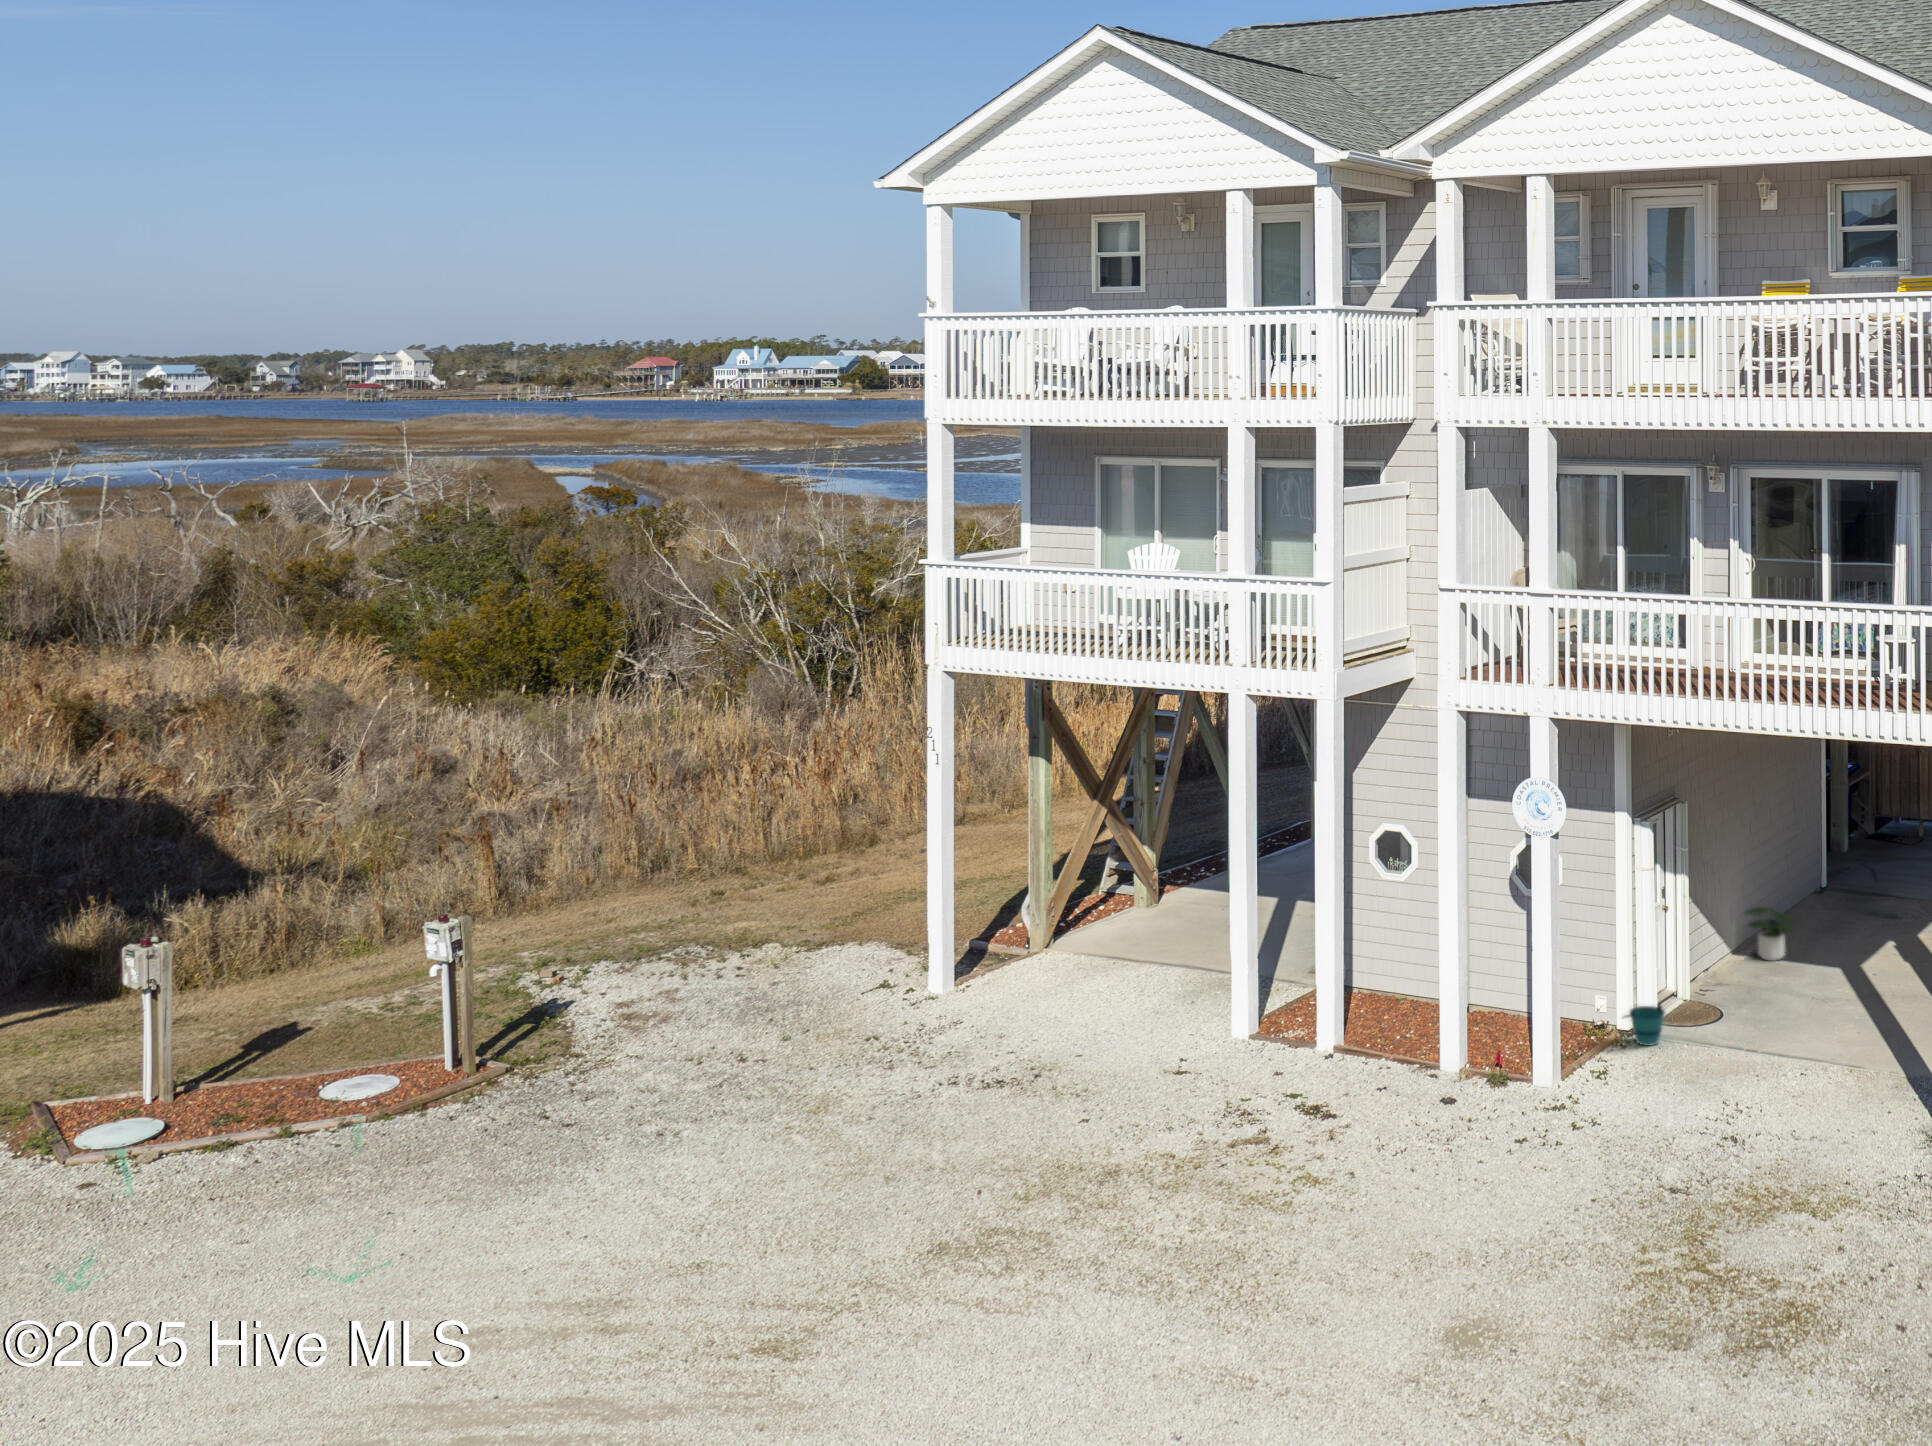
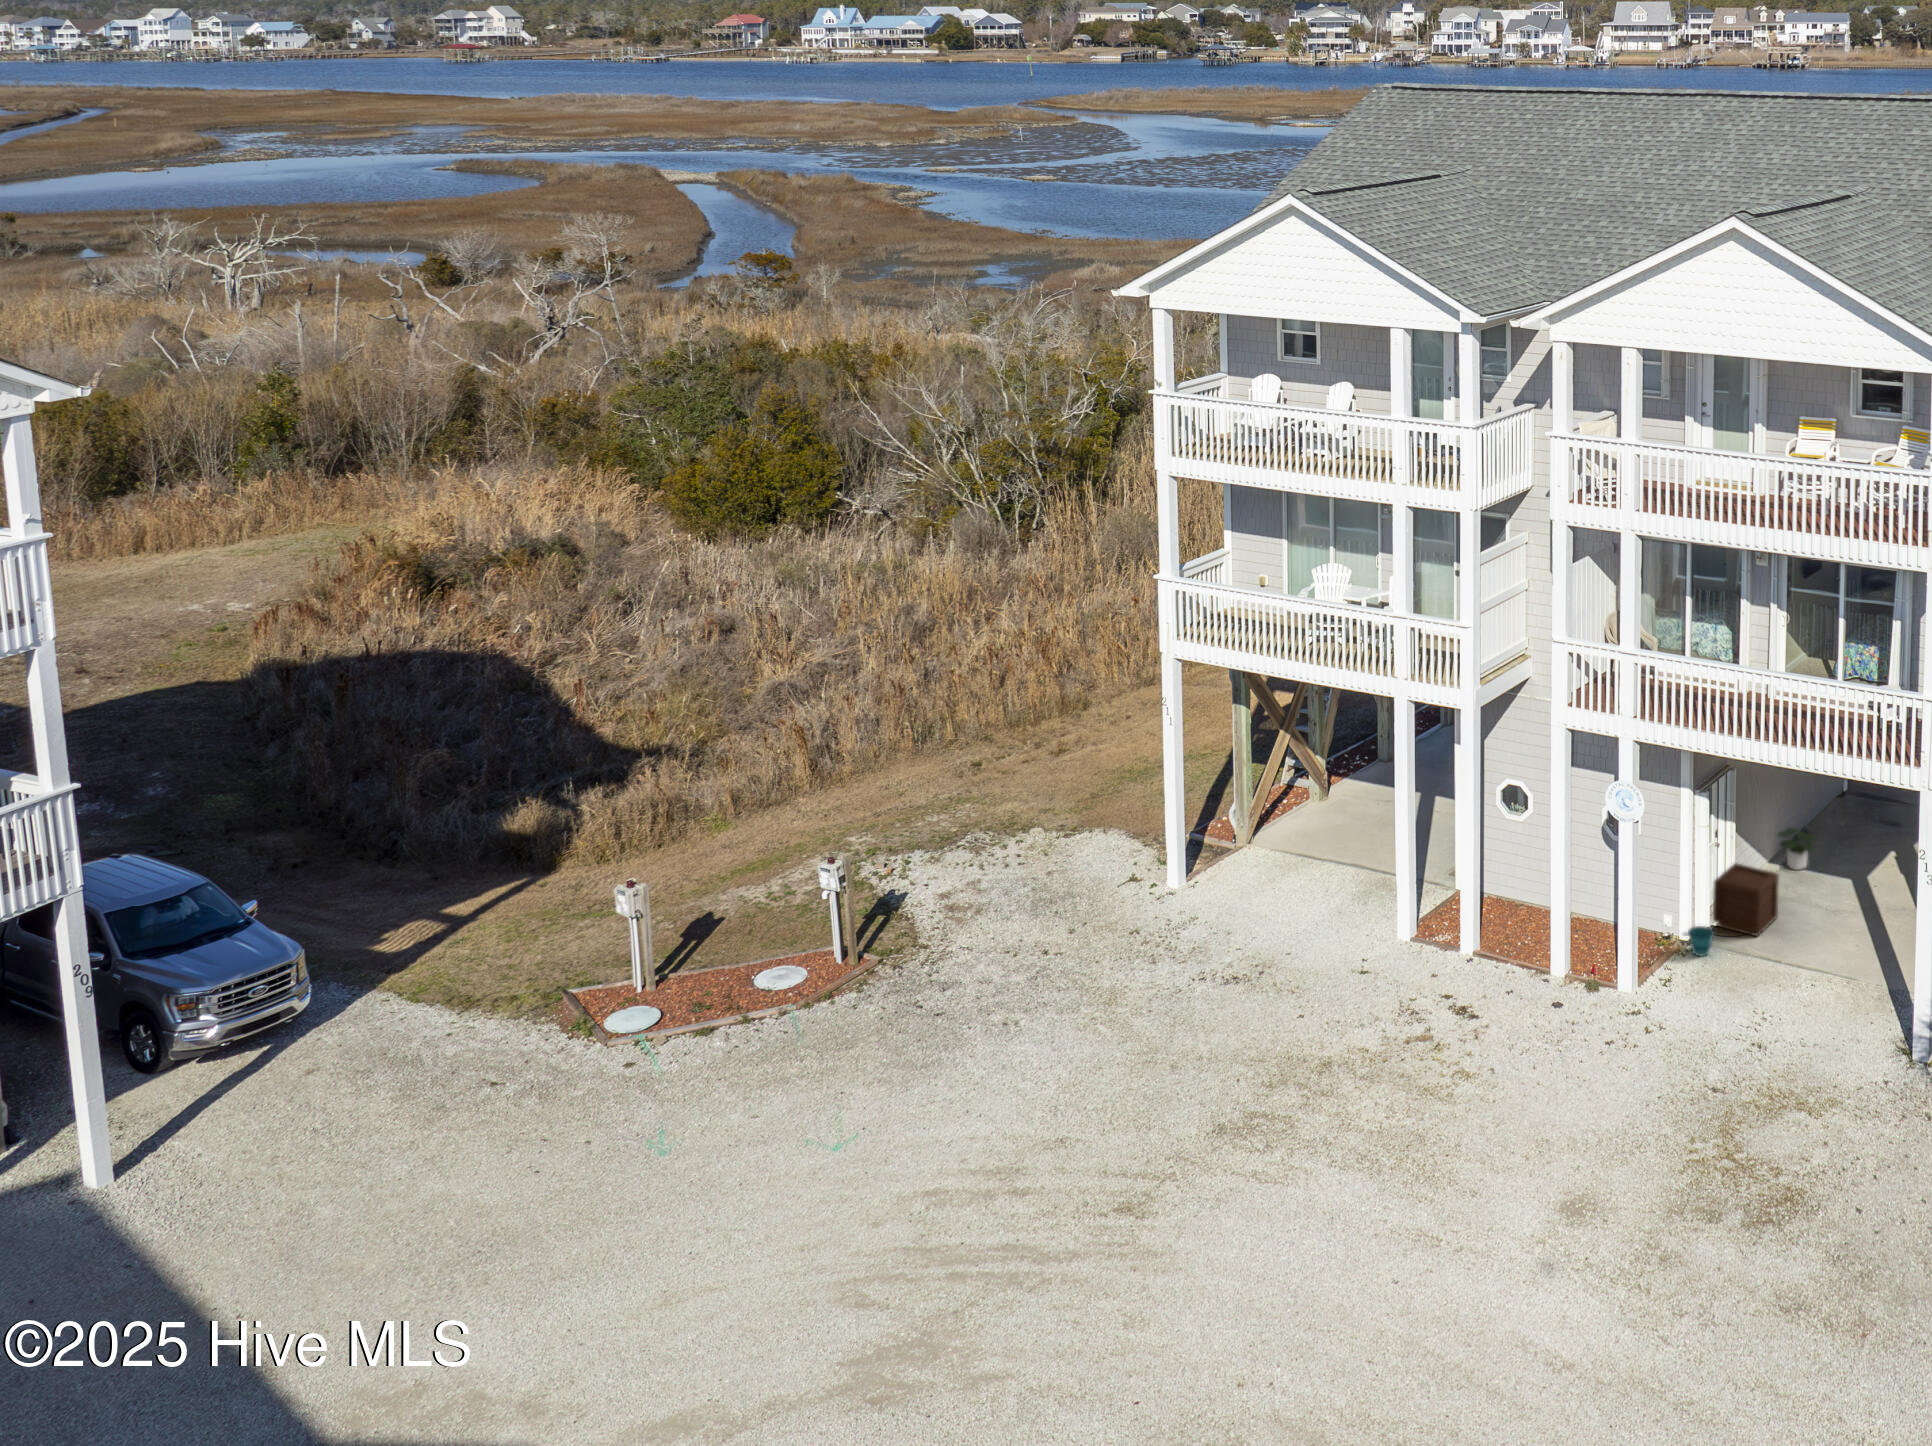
wooden crate: none [1662,933,1750,1025] -> present [1713,863,1779,936]

